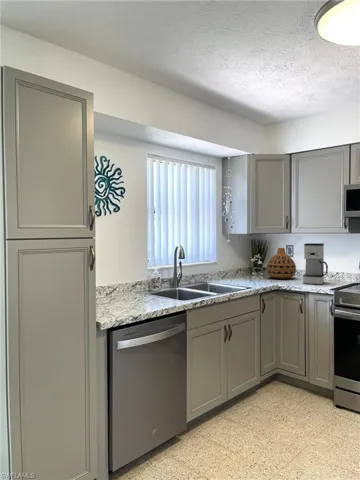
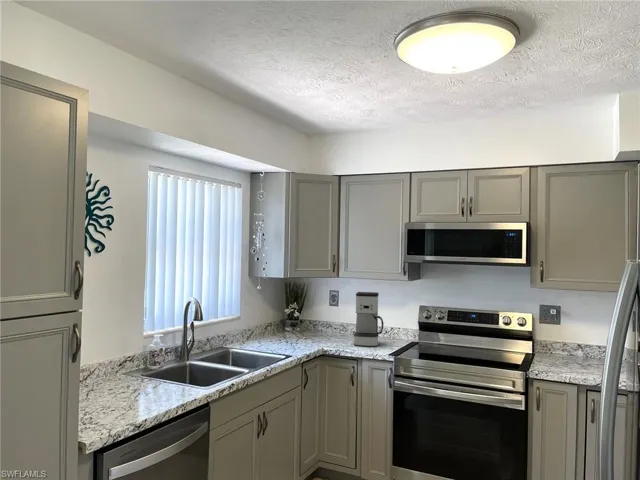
vase: present [267,248,296,279] -> none [306,296,343,337]

